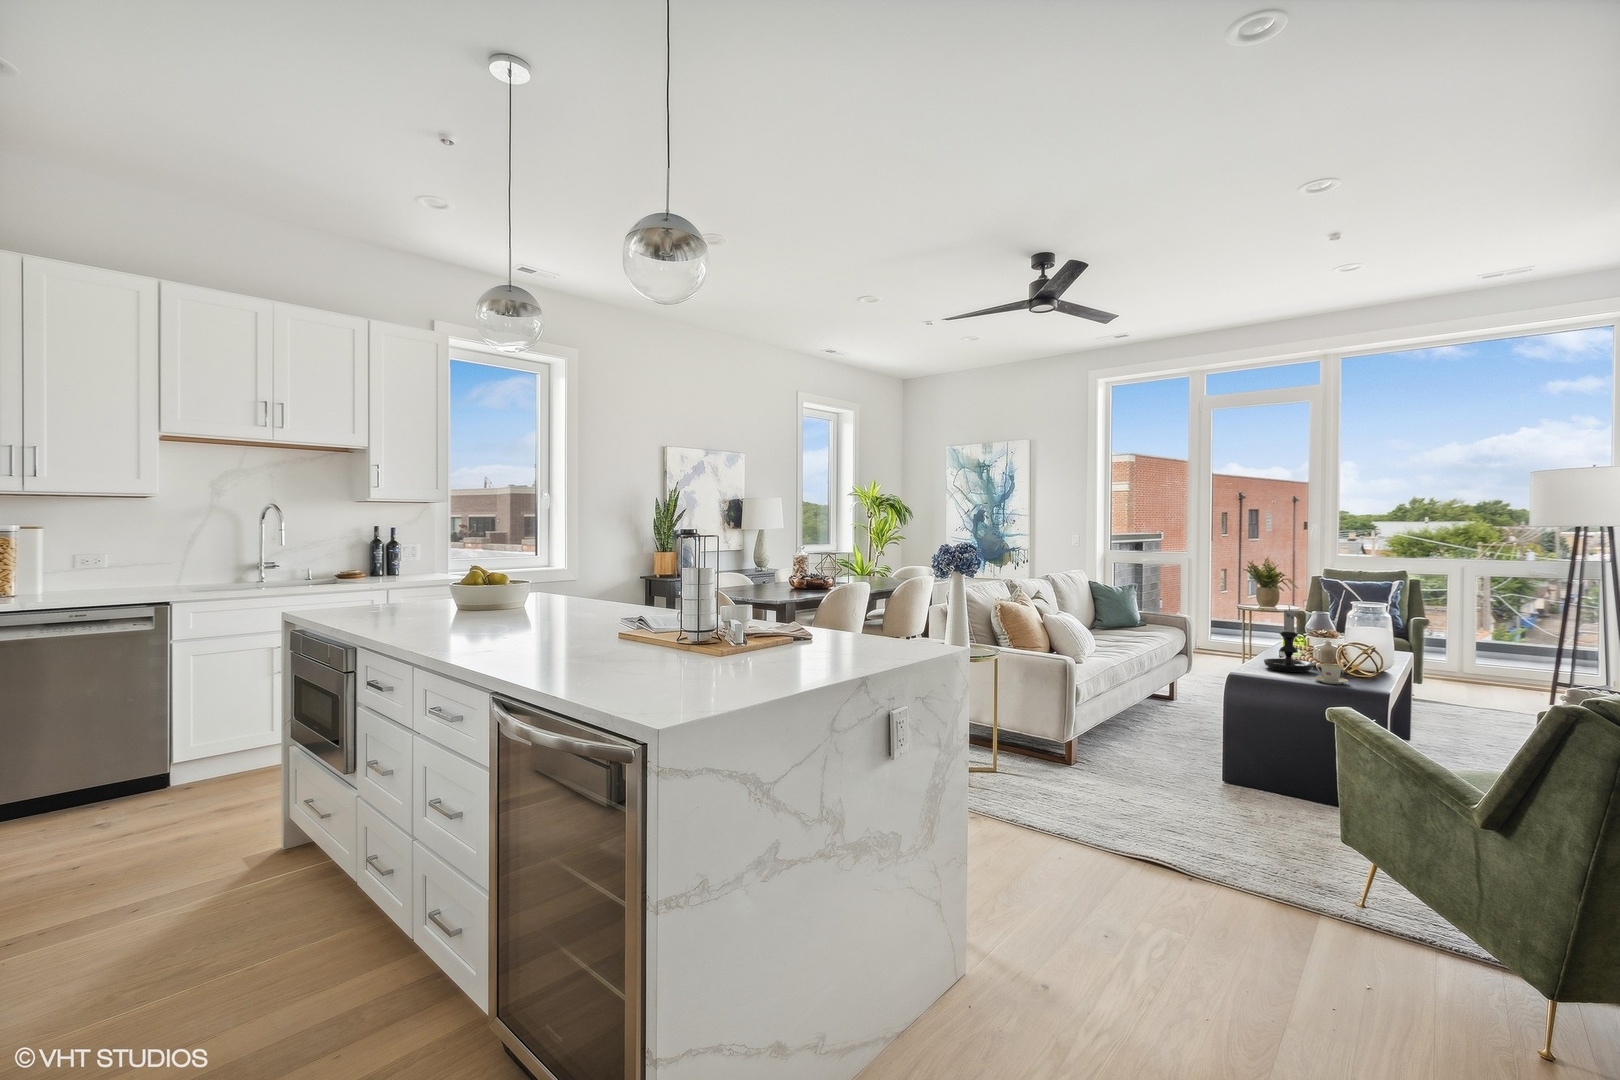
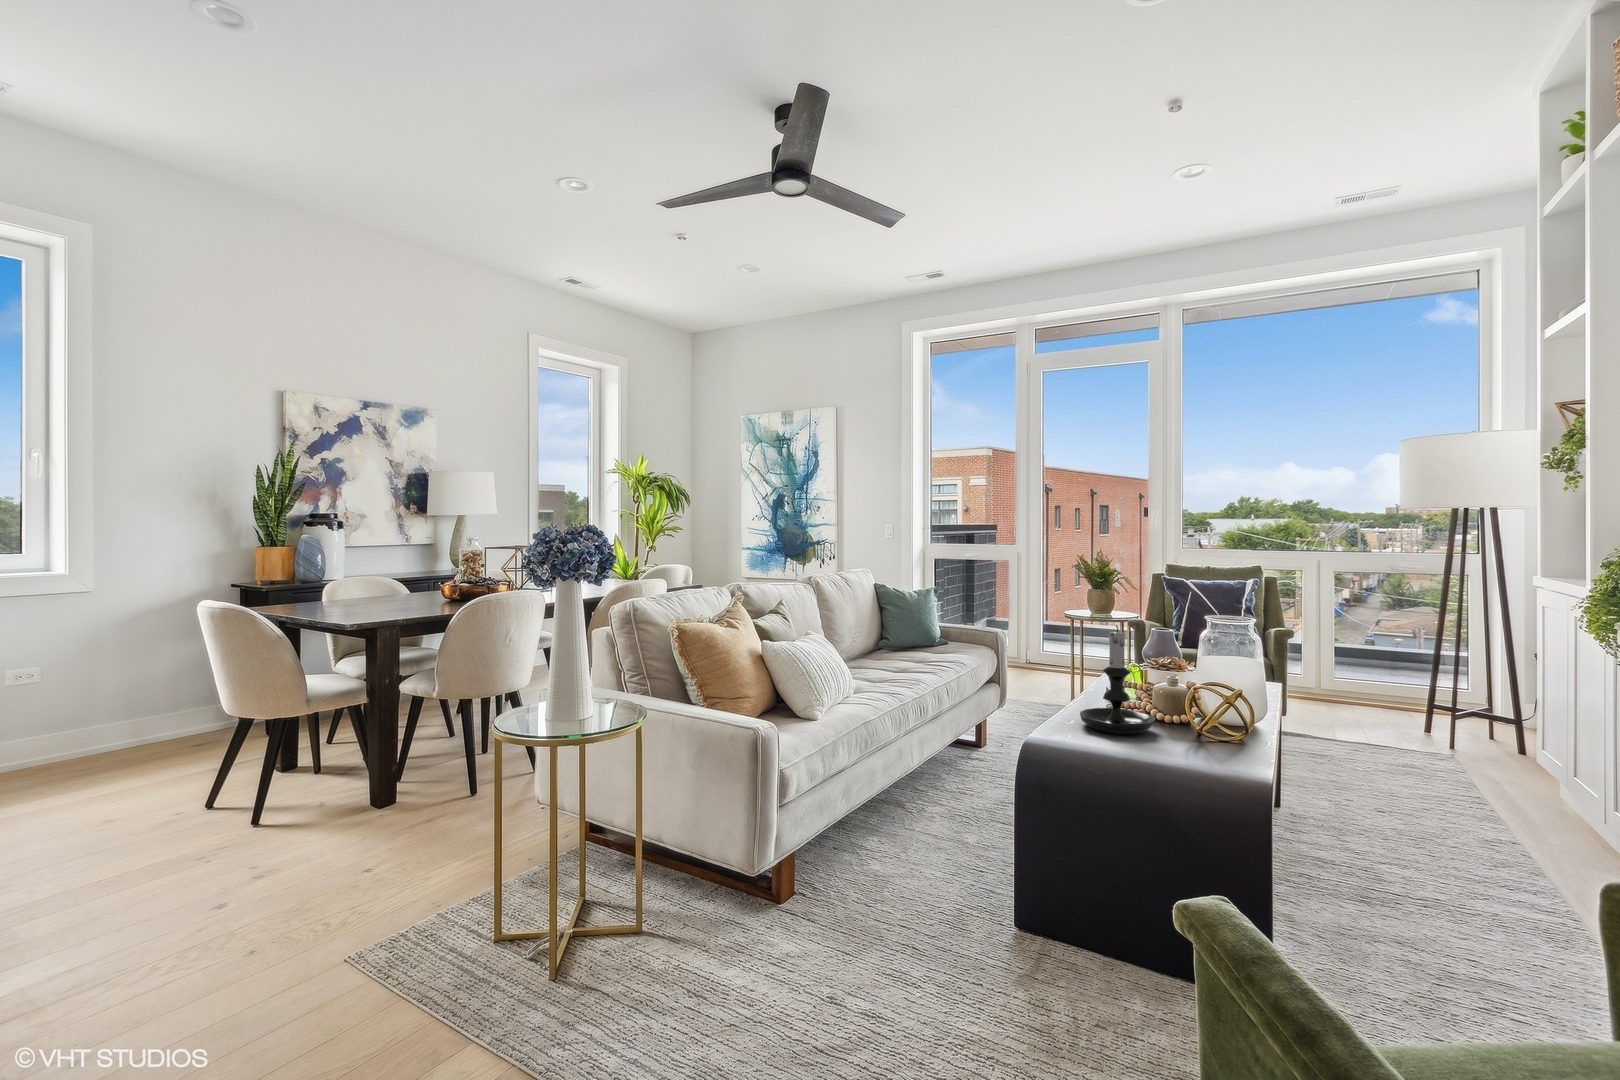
teacup: present [1315,664,1348,684] -> none [1154,724,1206,761]

